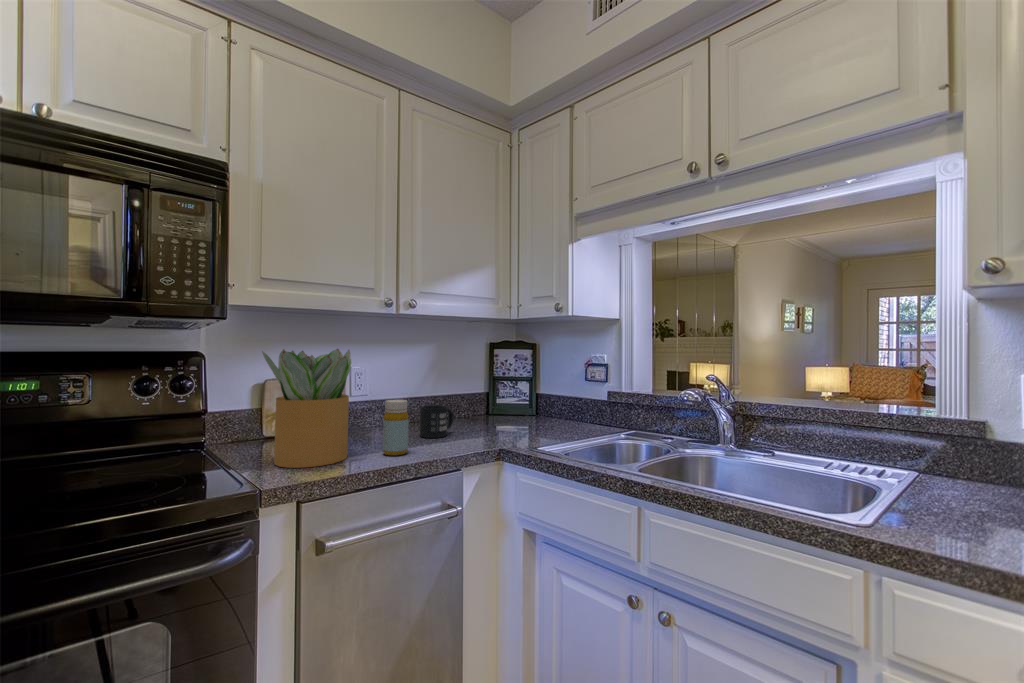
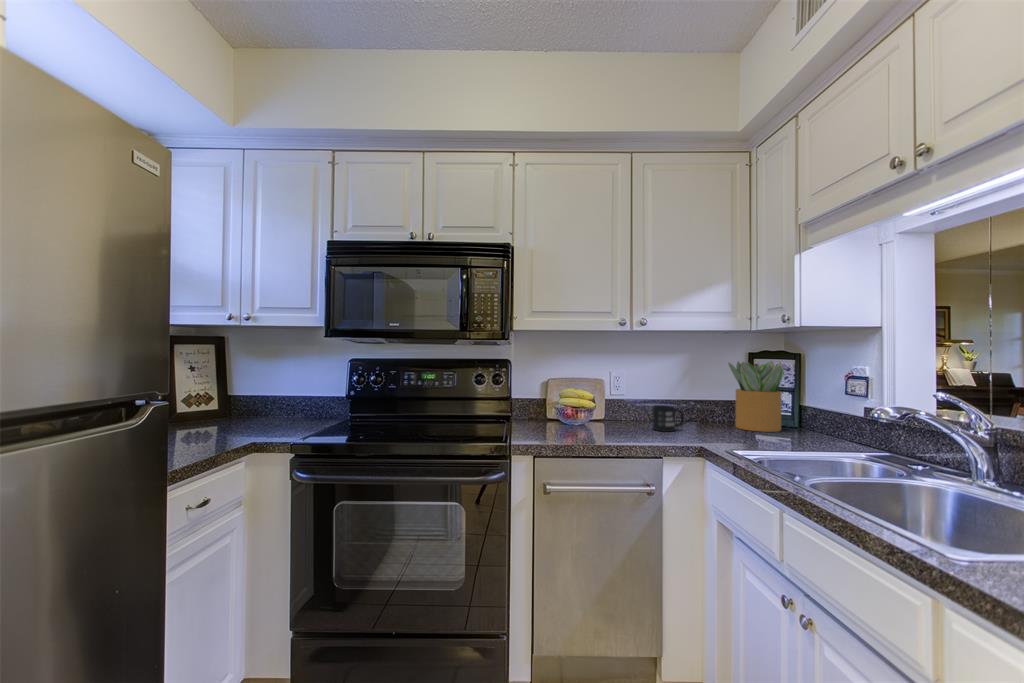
potted plant: present [262,349,351,468] -> present [728,361,784,432]
bottle: present [383,400,409,456] -> none [608,396,626,437]

